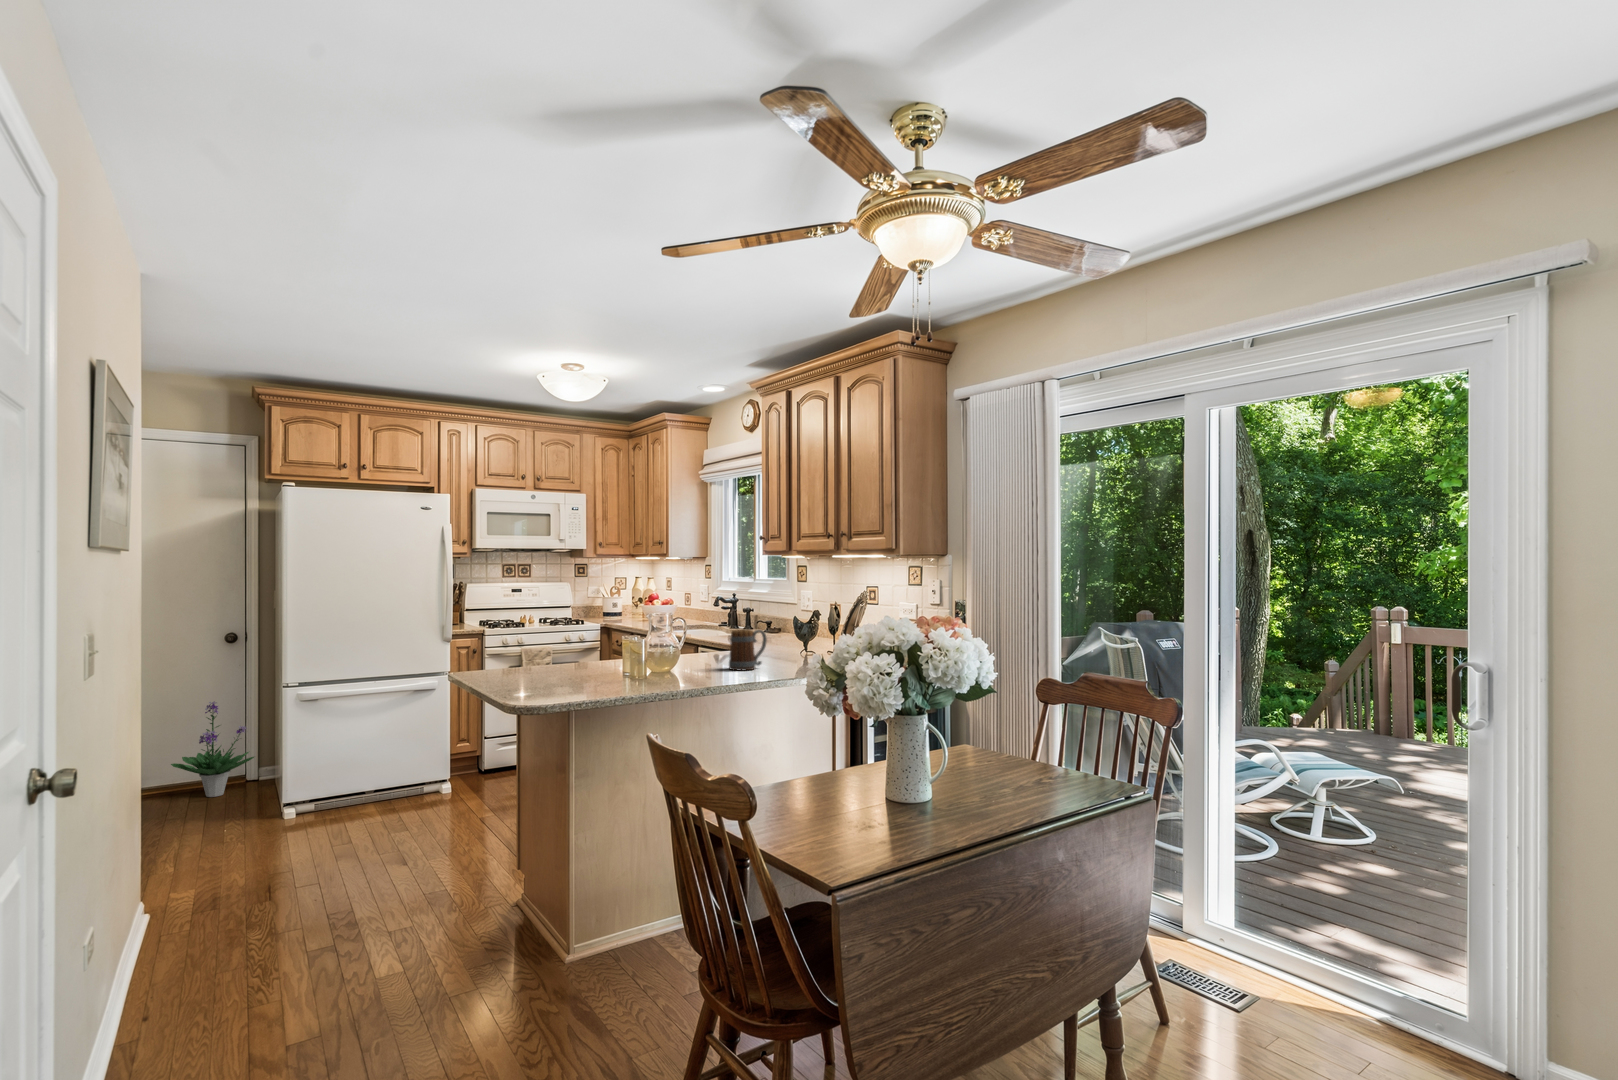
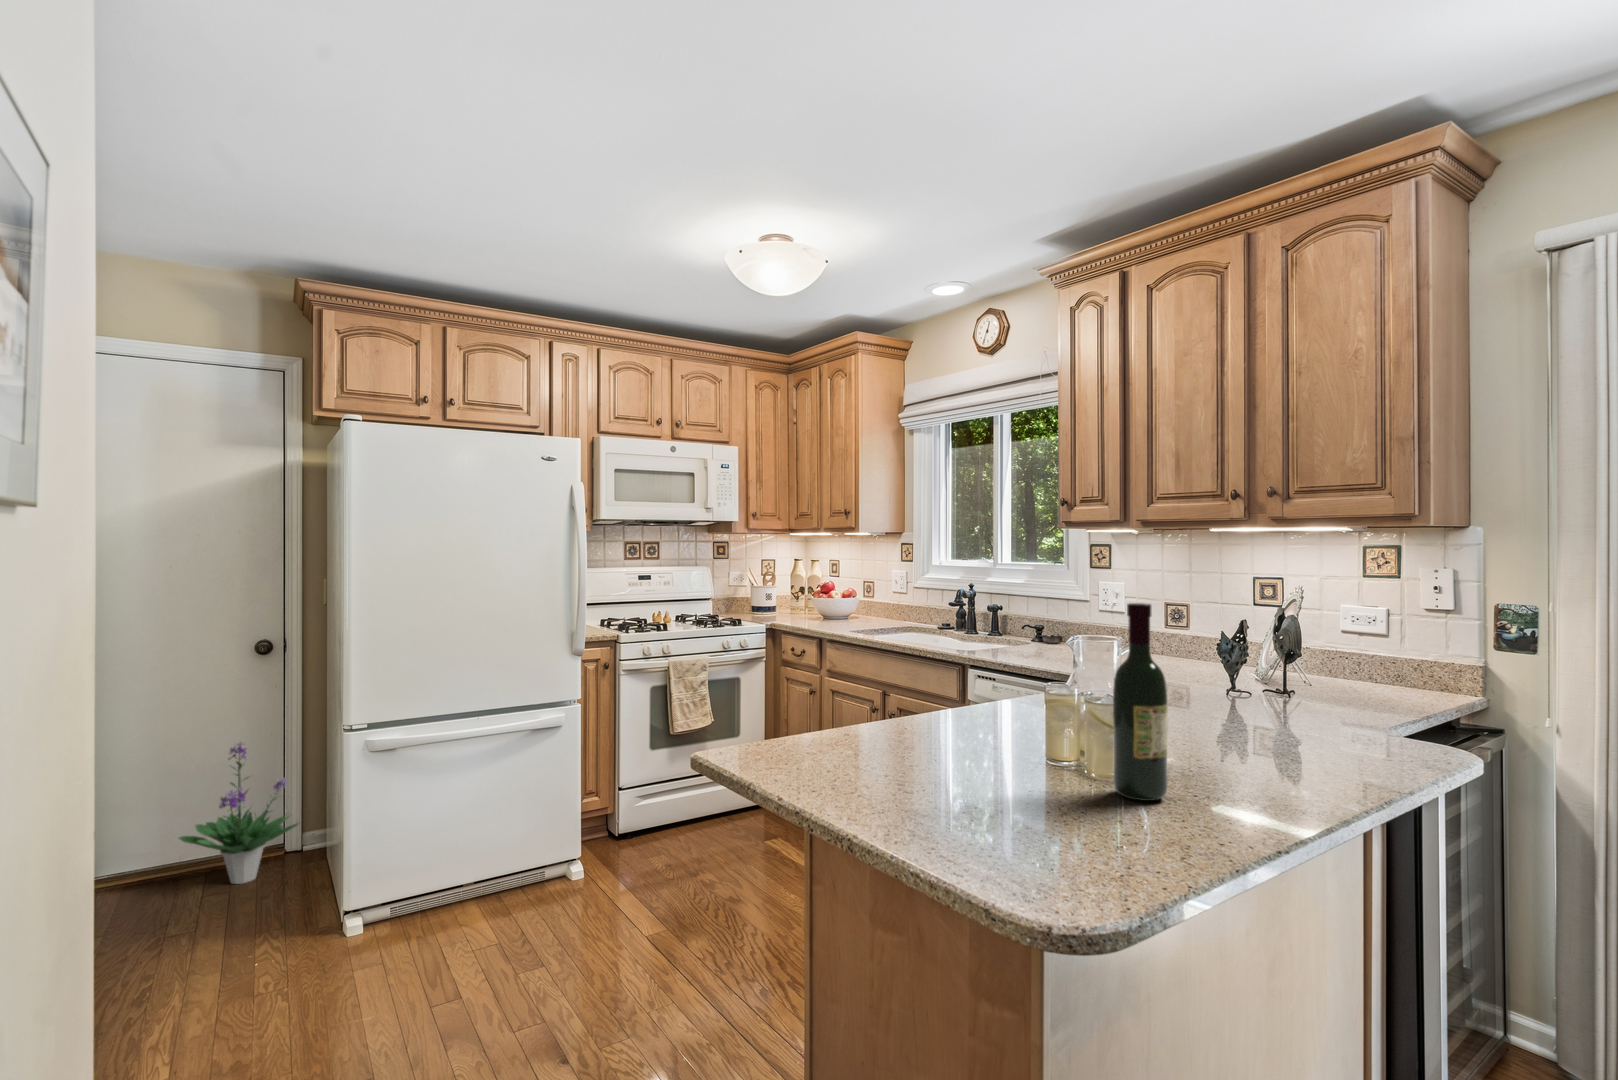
wine bottle: none [626,594,649,684] -> present [1113,603,1168,801]
mug: present [729,629,767,671] -> none [1197,664,1259,745]

